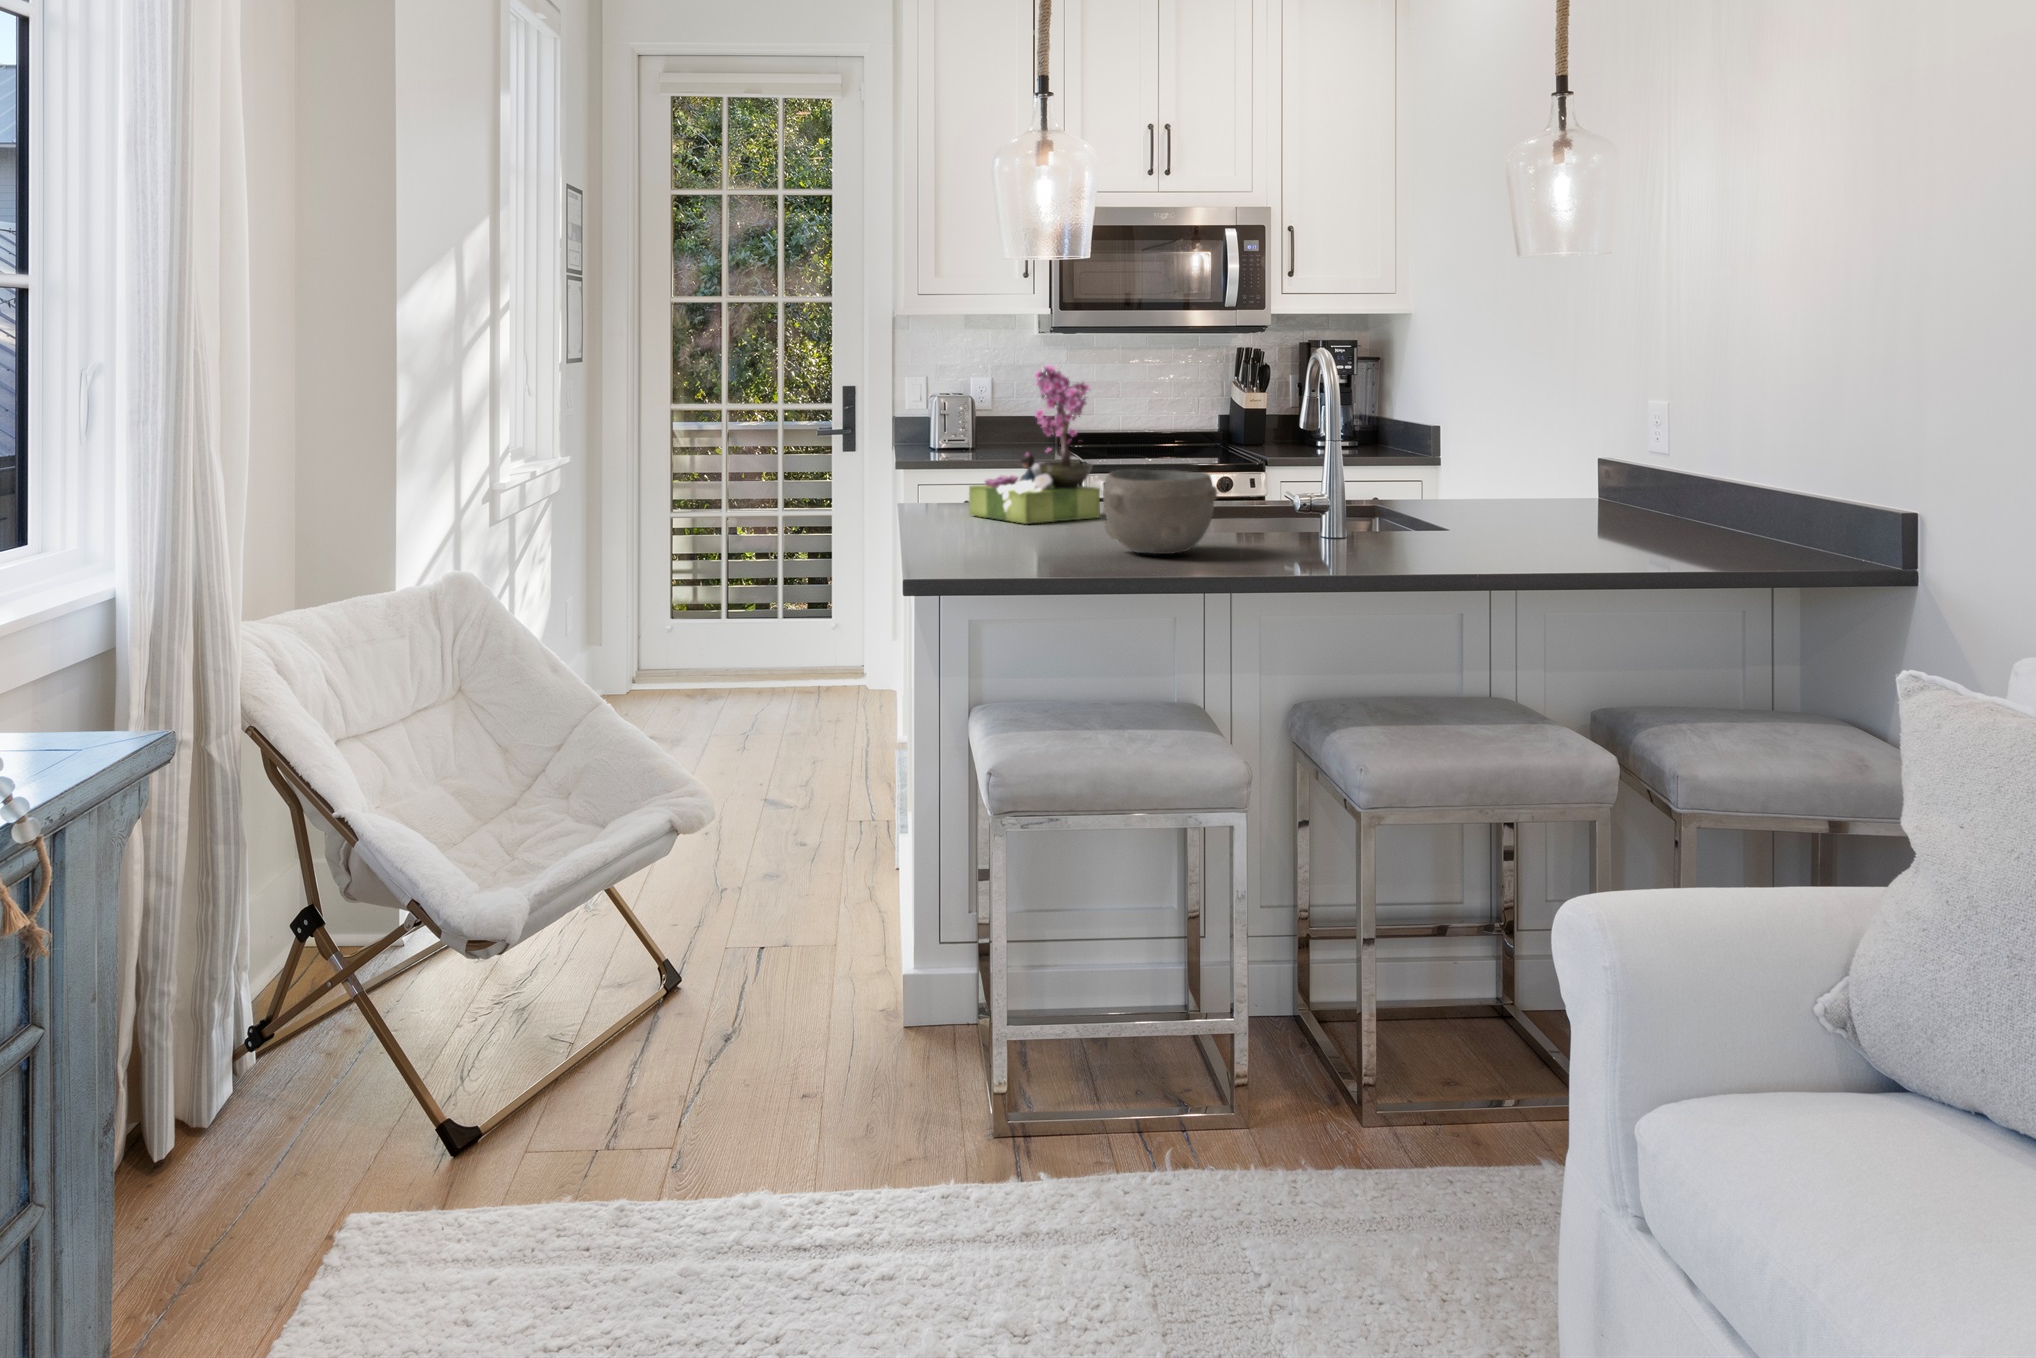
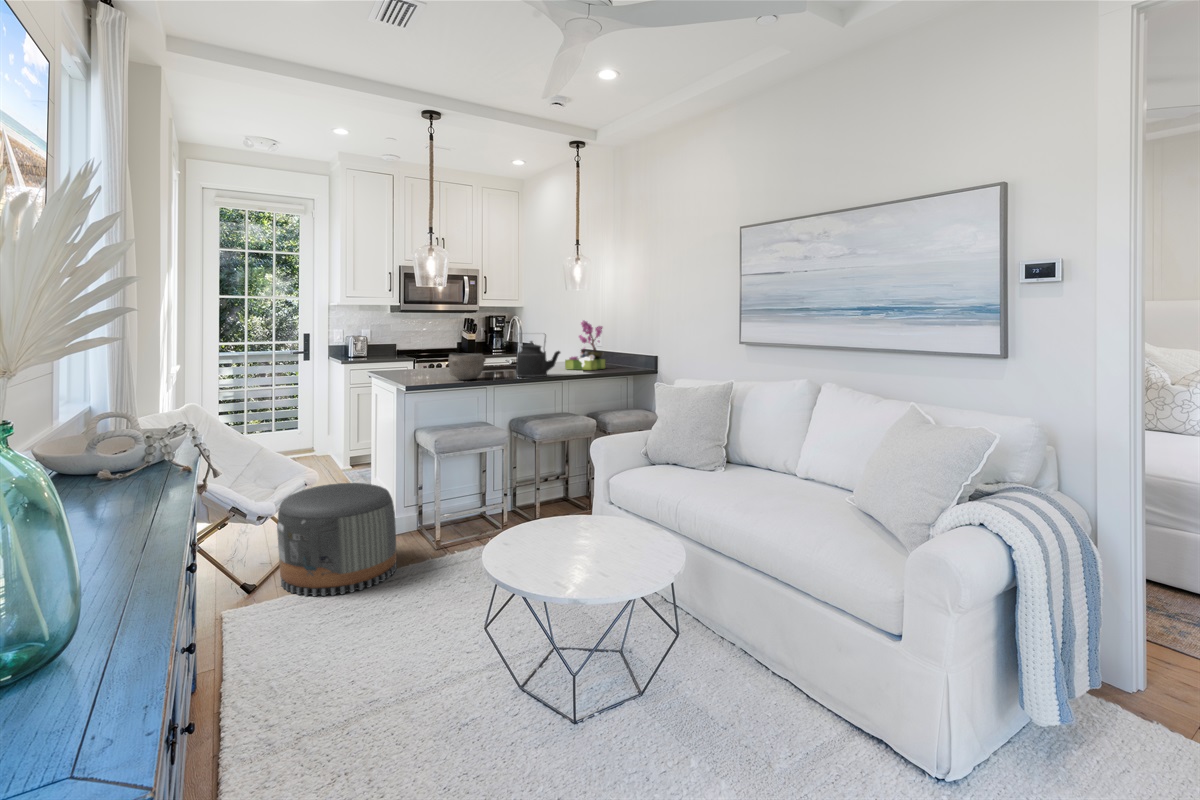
flower arrangement: present [969,365,1100,524] -> present [565,320,606,370]
kettle: none [1324,409,1483,557] -> present [516,334,560,377]
pouf: none [540,853,873,1243] -> present [277,483,397,596]

